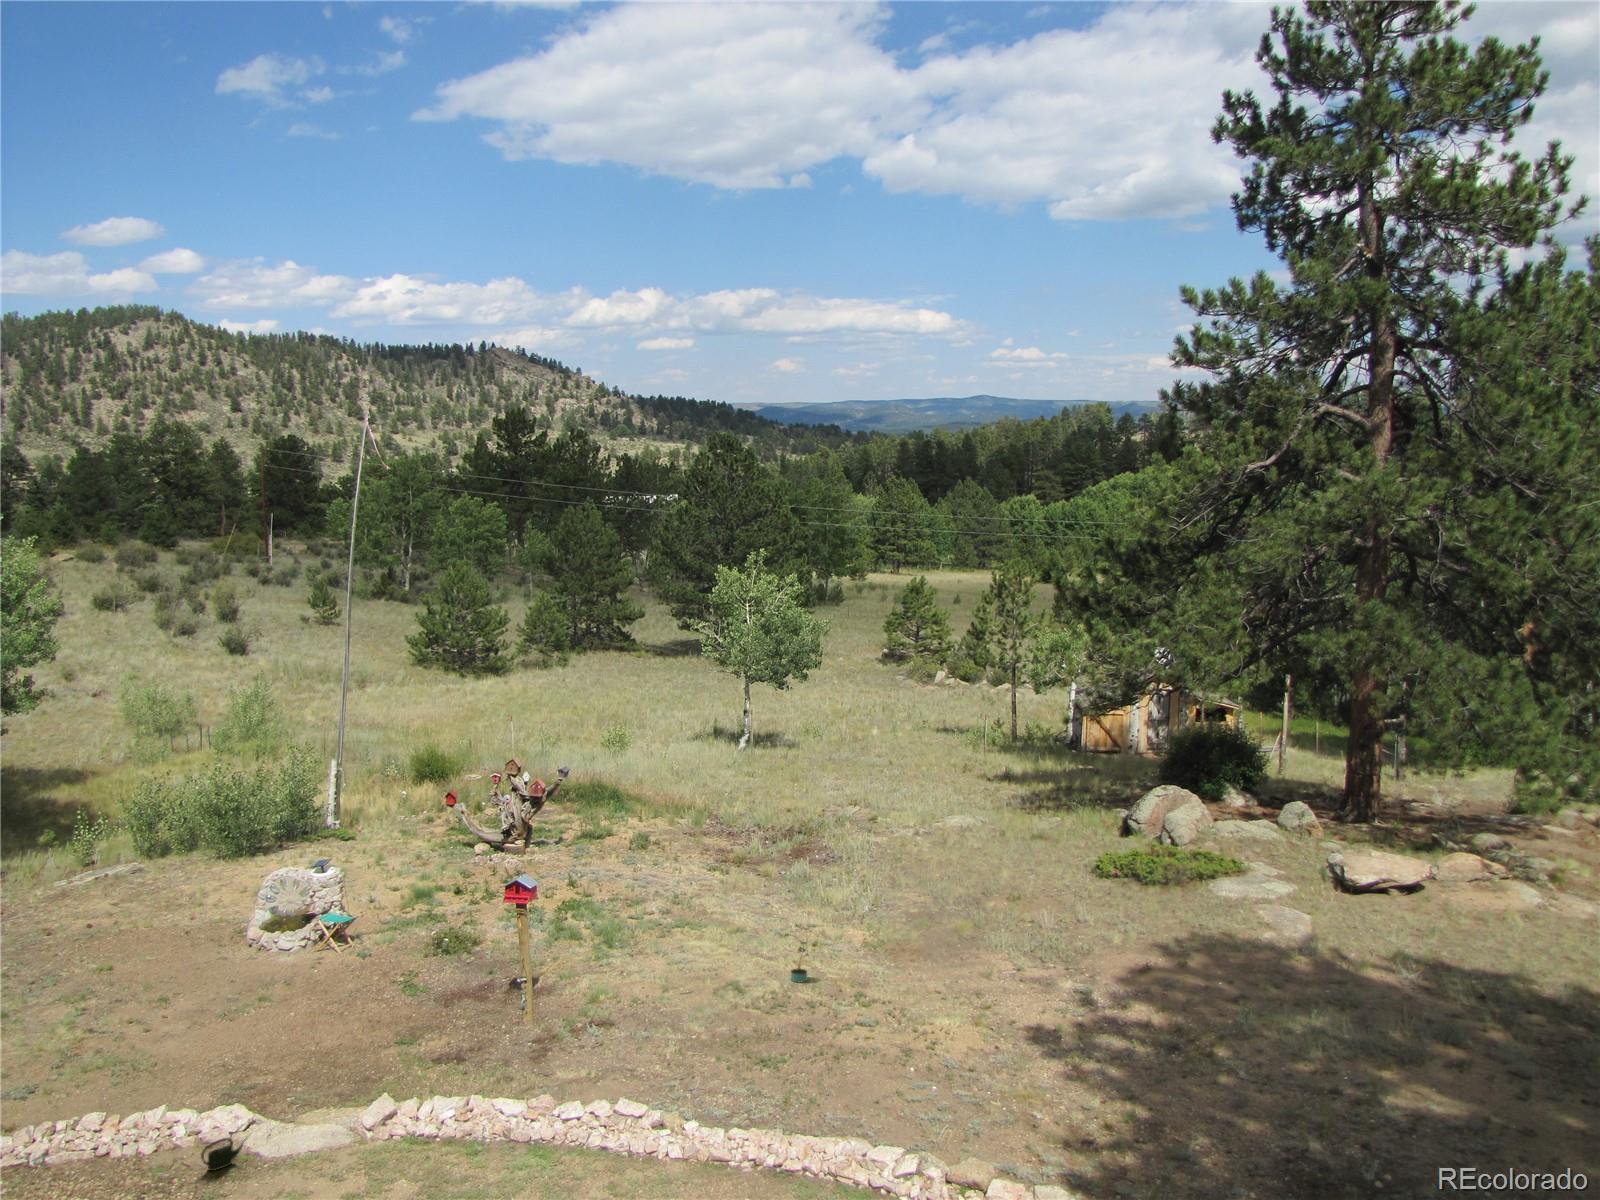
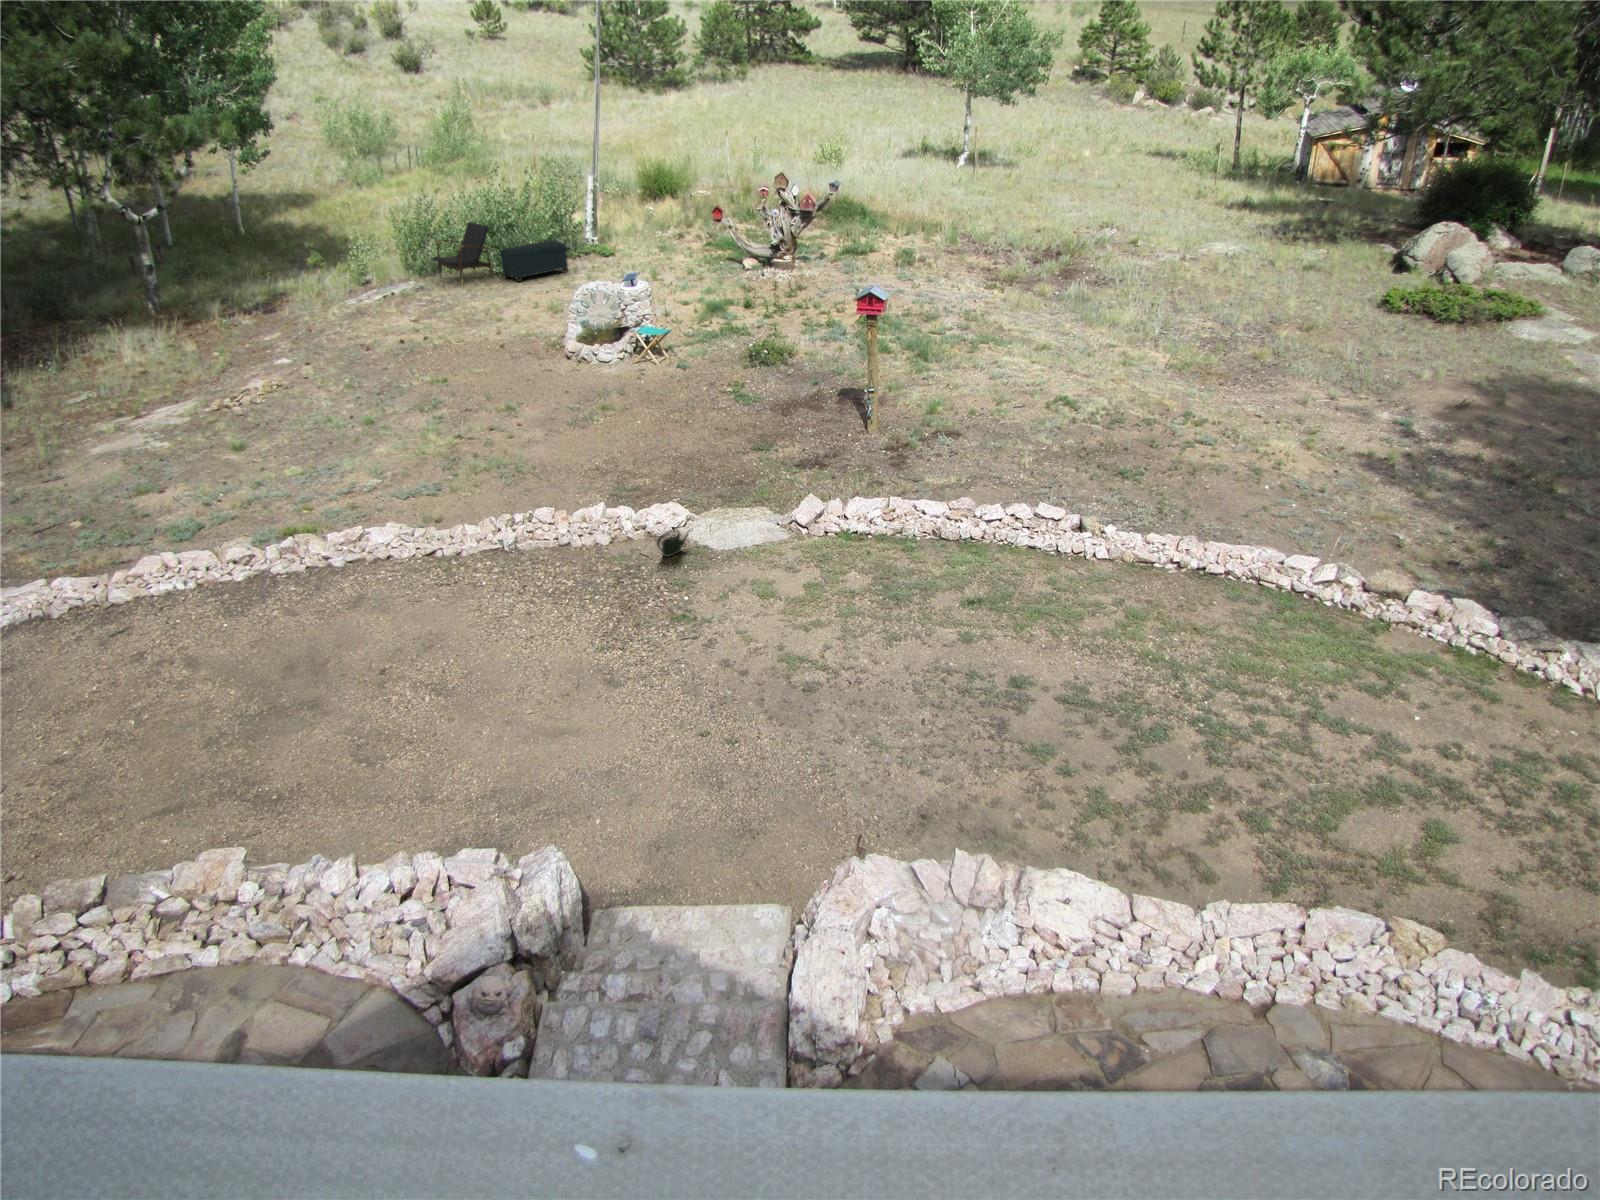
lounge chair: none [147,805,214,868] -> present [432,222,493,284]
bench: none [221,823,295,865] -> present [500,241,568,282]
potted plant: present [785,925,815,983] -> none [1124,343,1156,400]

